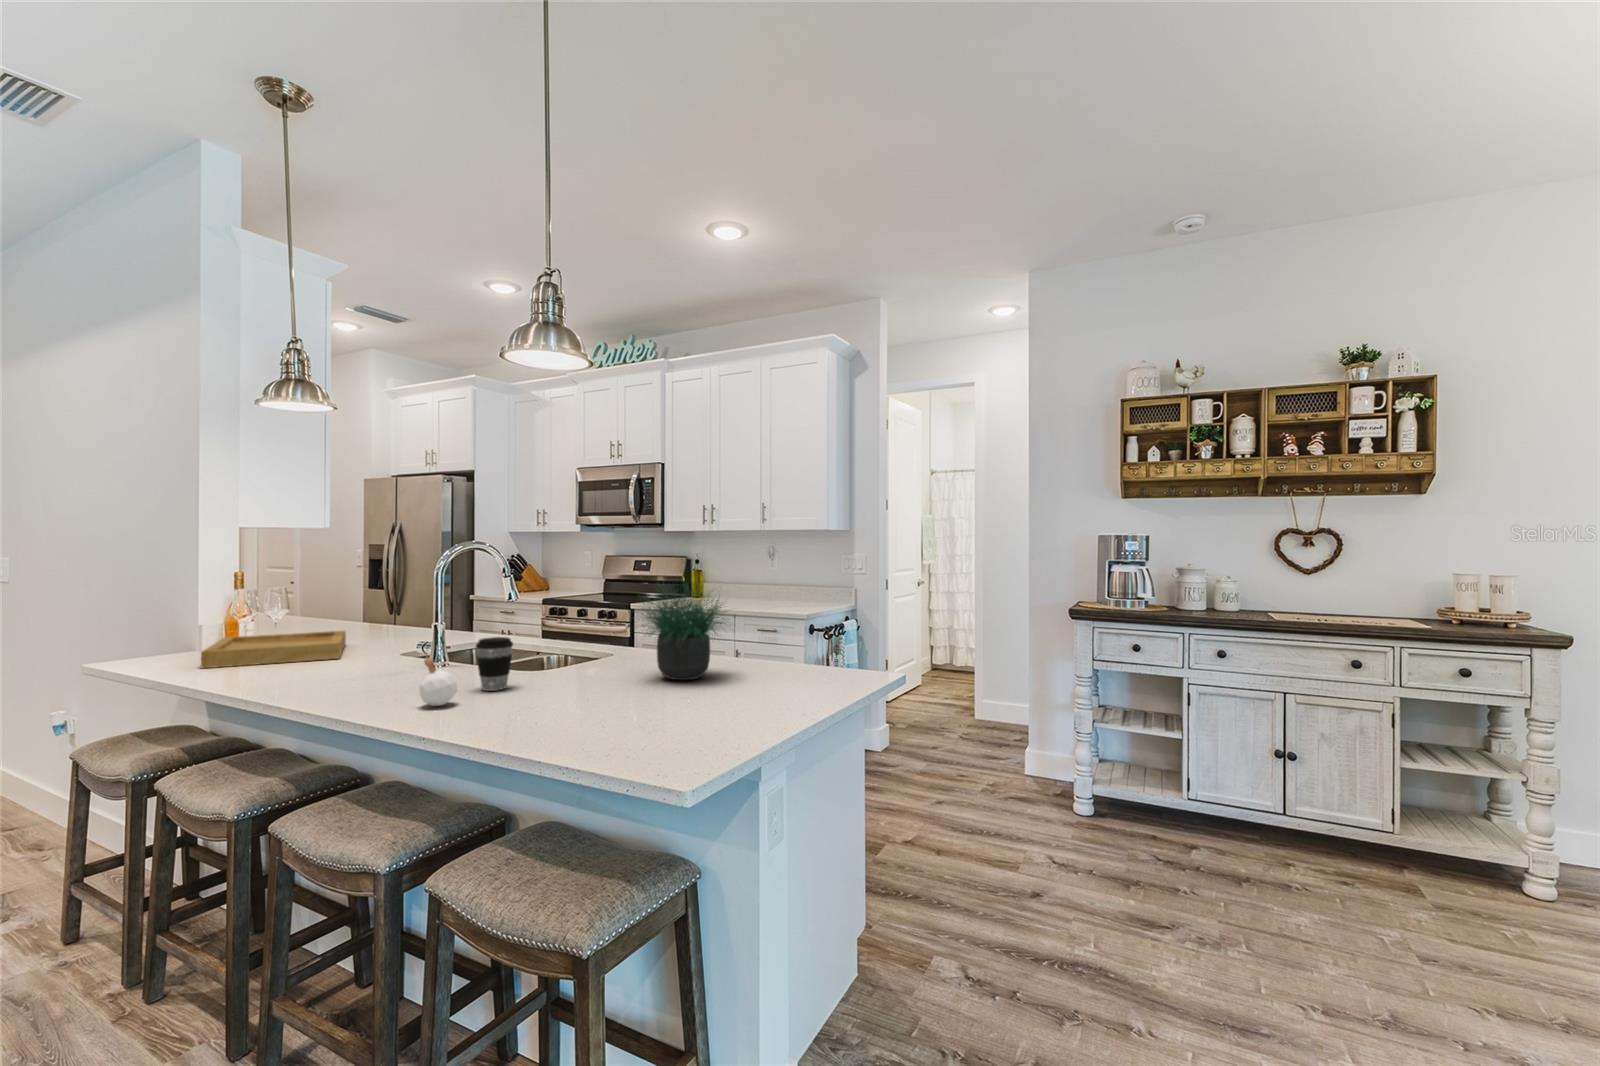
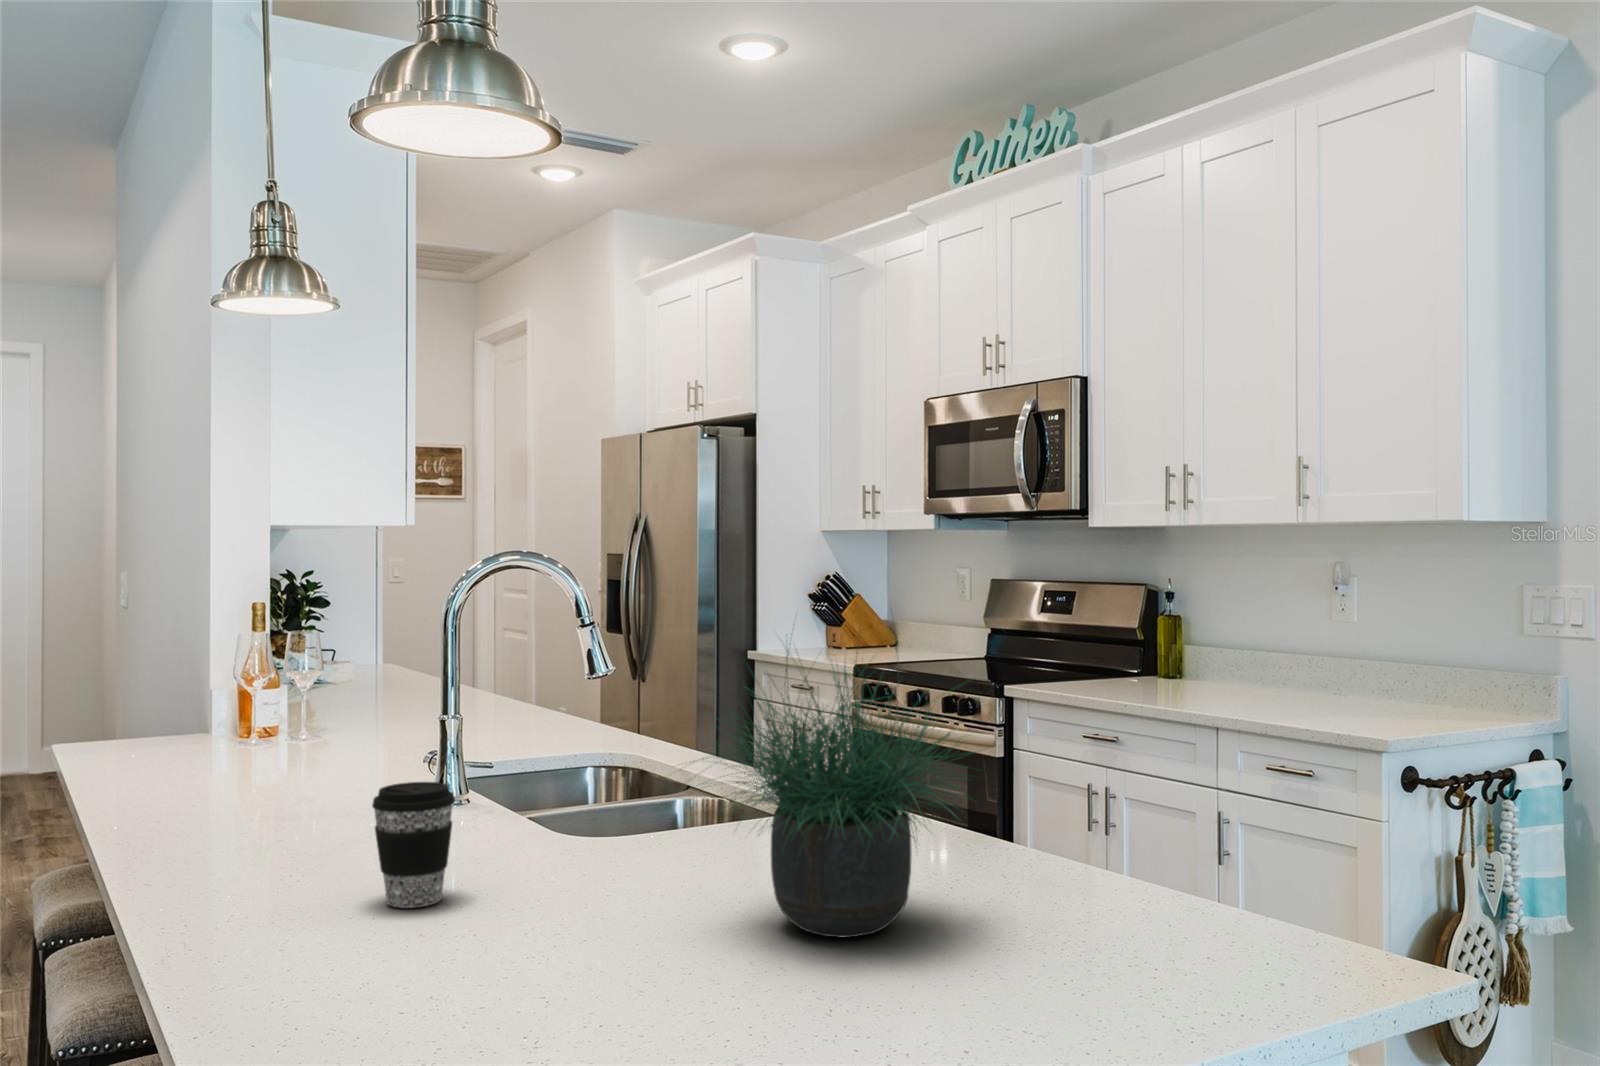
tray: present [201,631,346,668] -> none [110,723,383,784]
candle: present [419,651,457,706] -> none [200,799,285,939]

